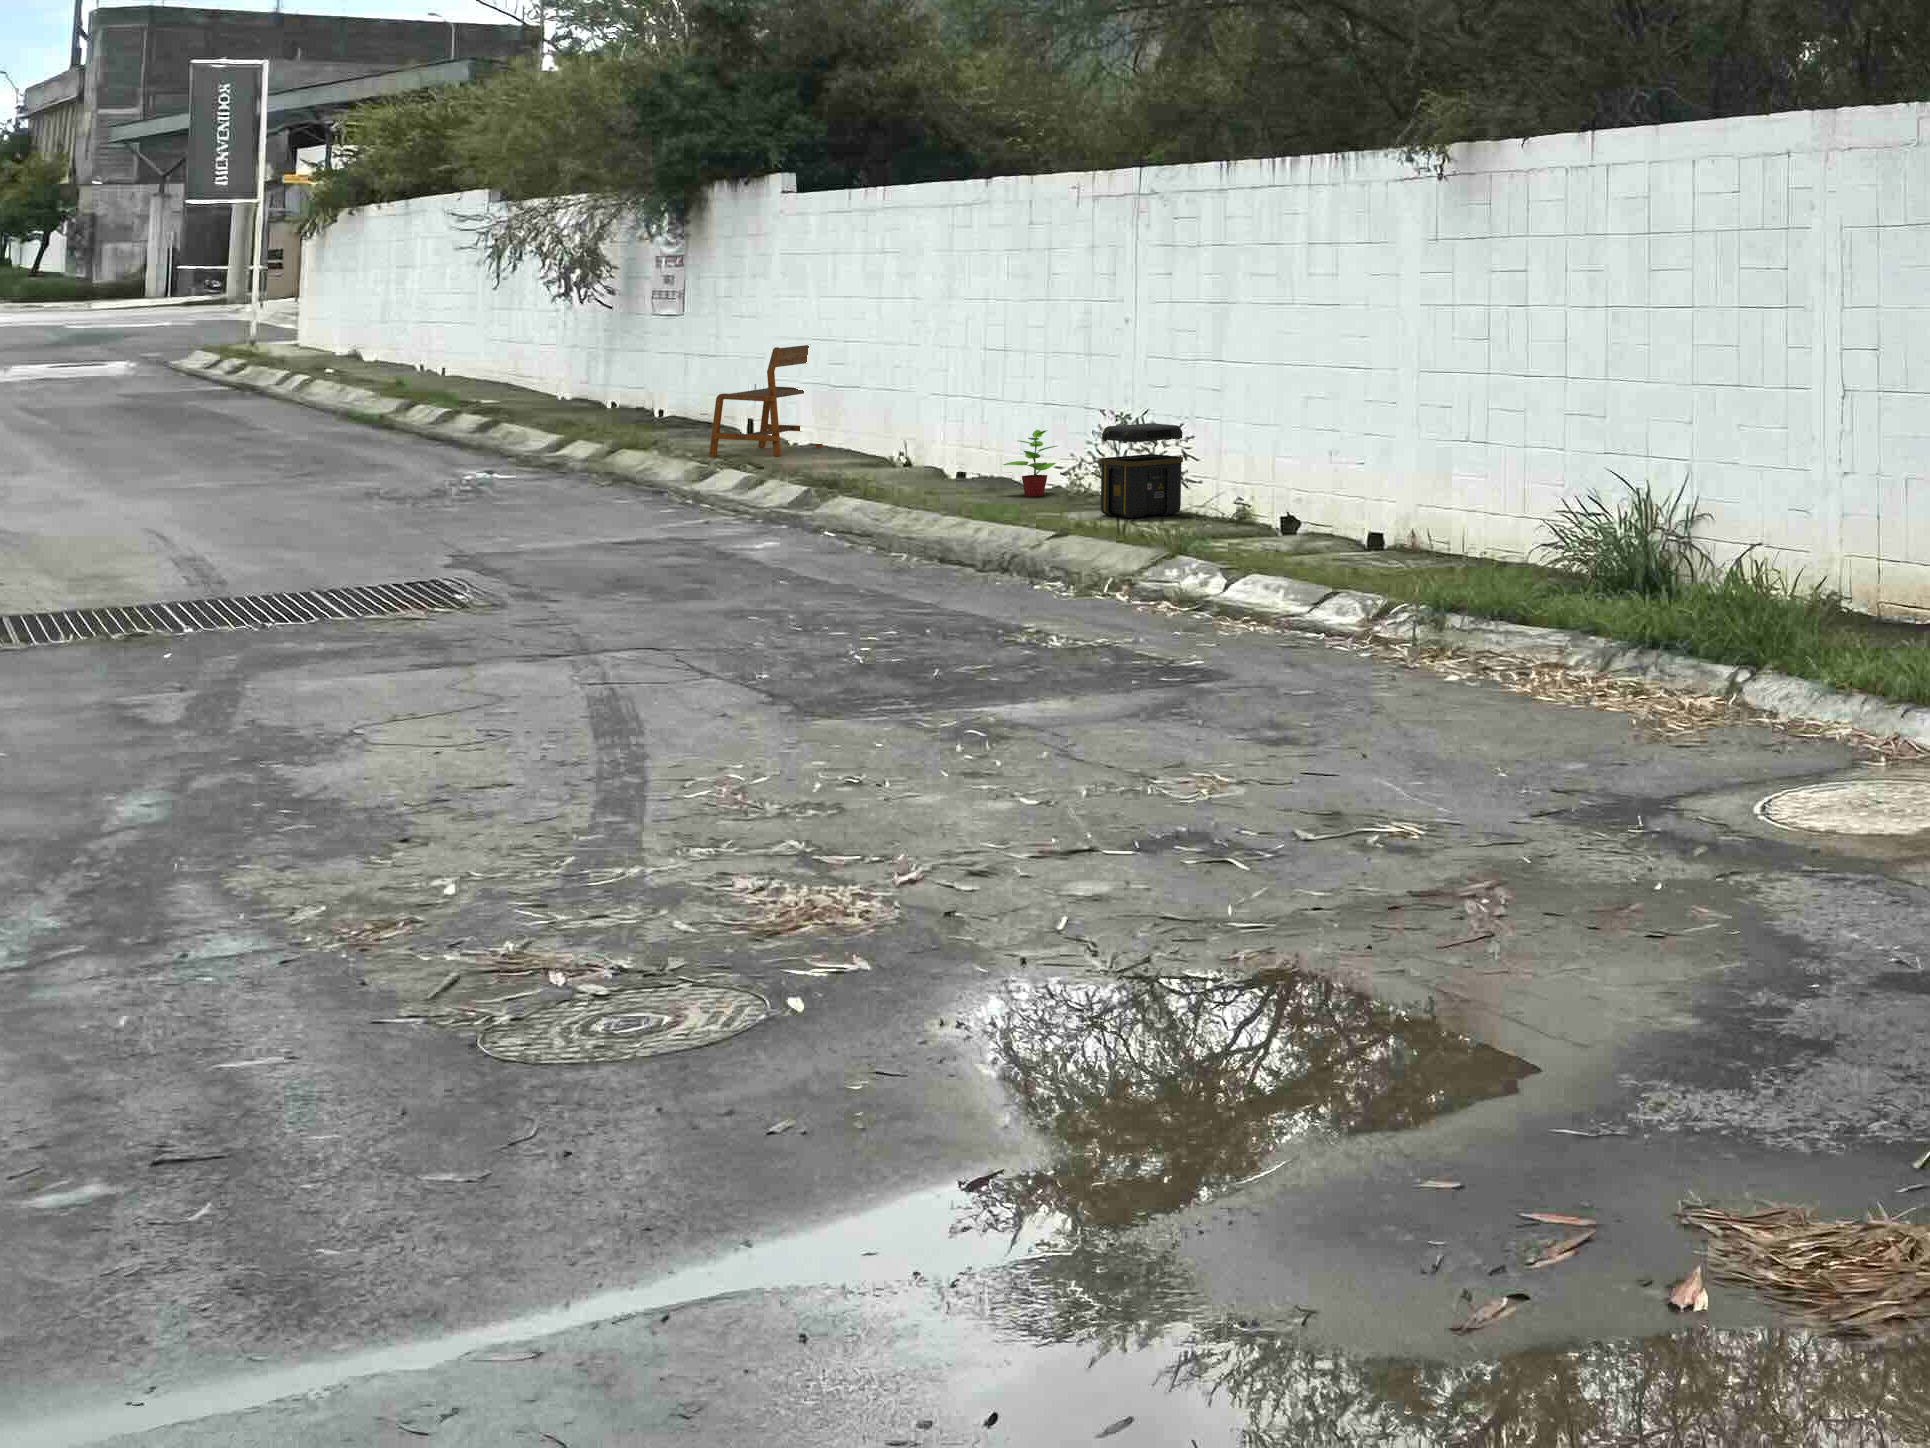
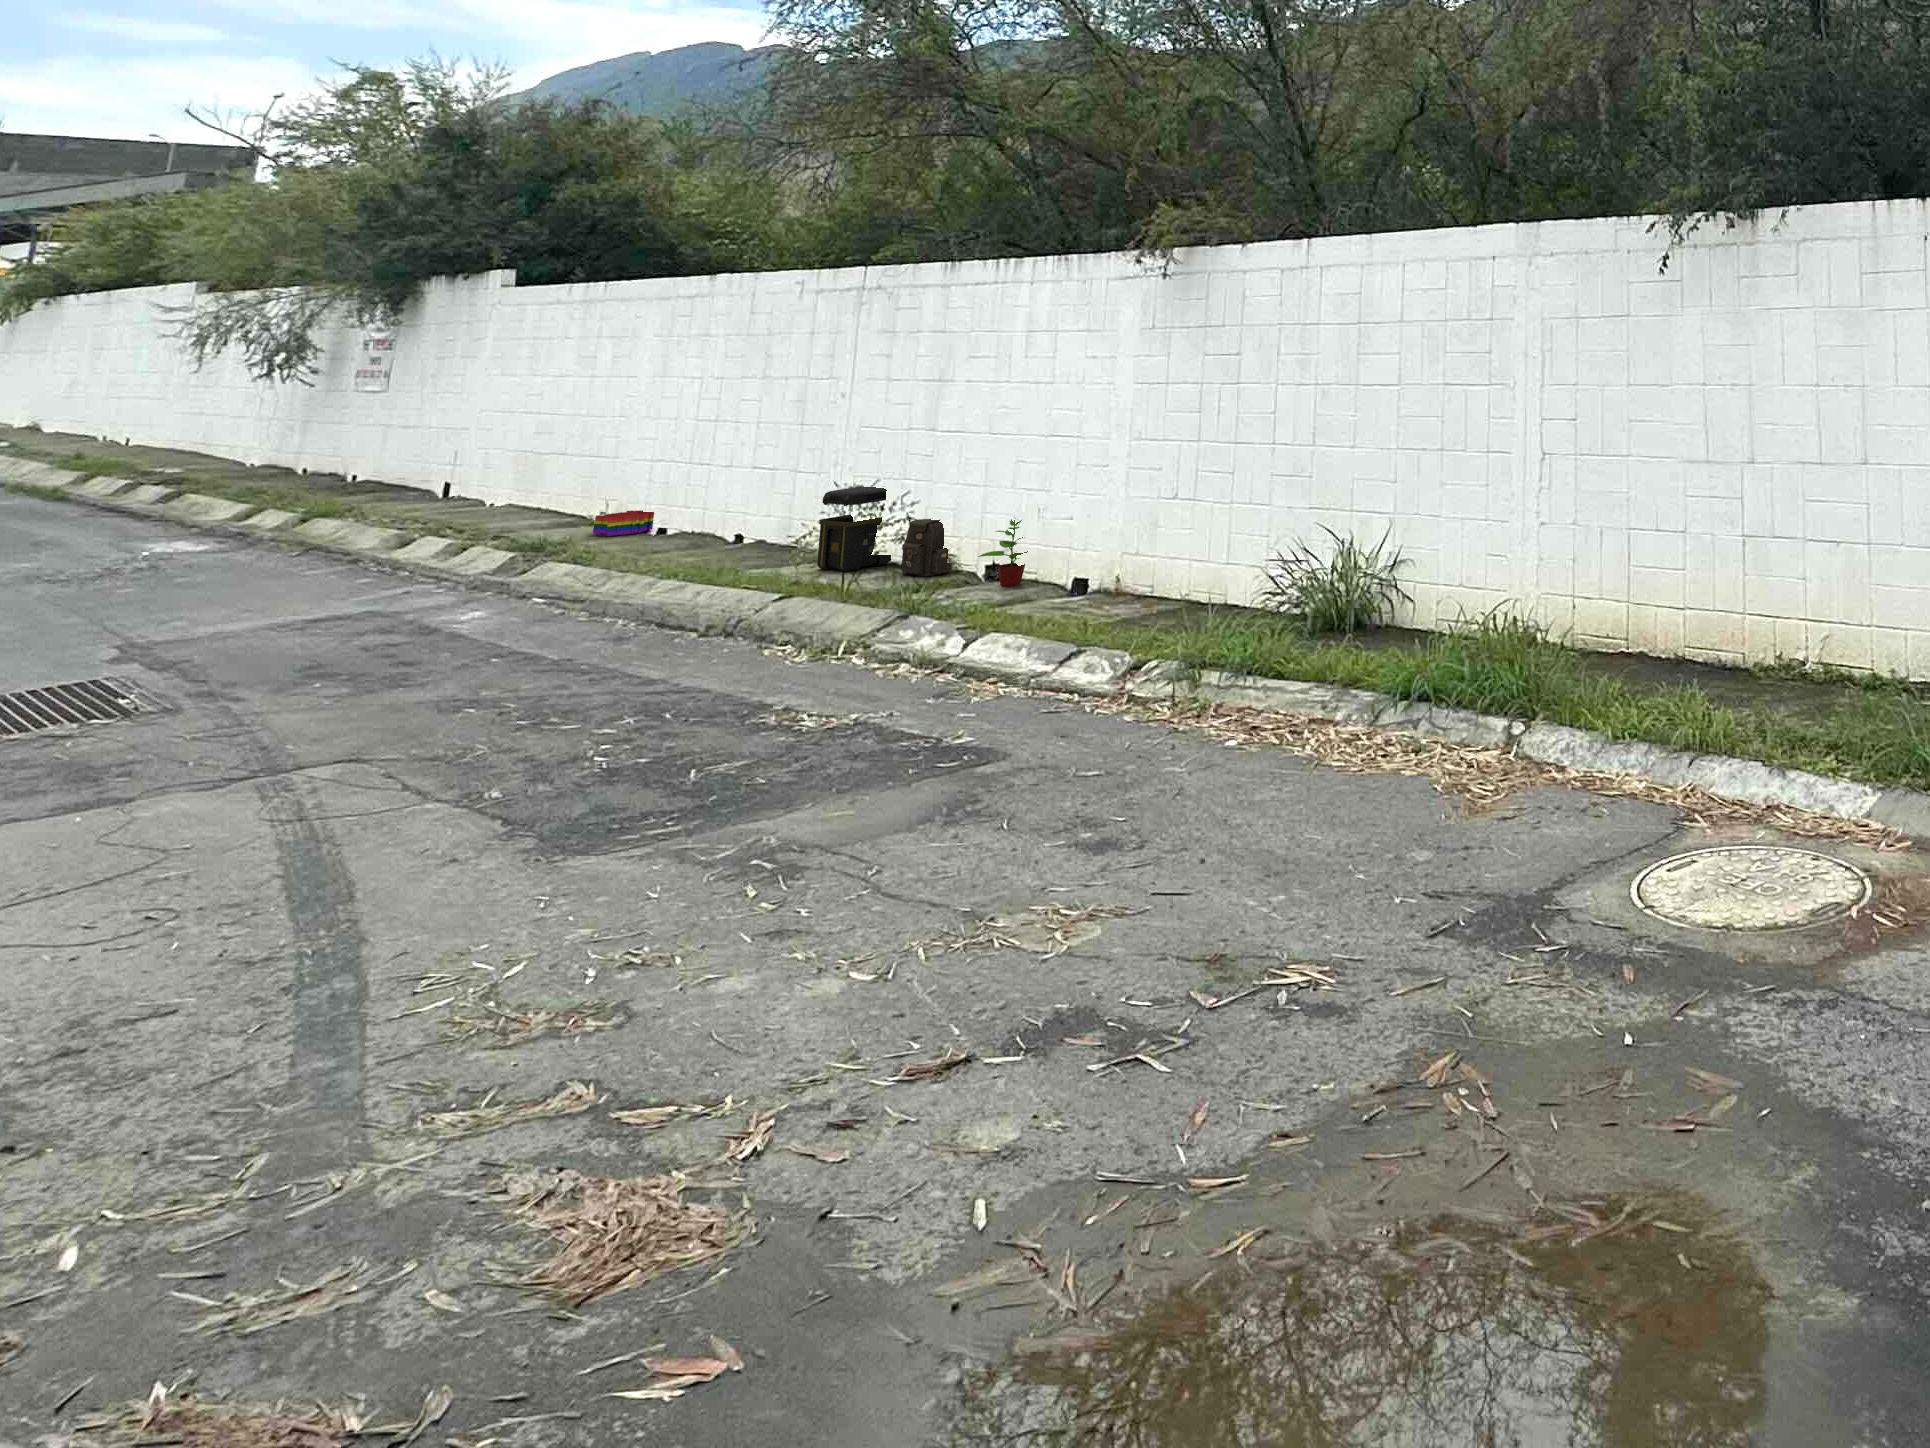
bench: present [709,345,823,457] -> none [411,416,531,523]
potted plant: present [1003,430,1057,497] -> present [978,518,1028,587]
storage bin: none [884,451,946,477] -> present [593,510,654,536]
backpack: none [1185,458,1241,527] -> present [901,519,952,576]

